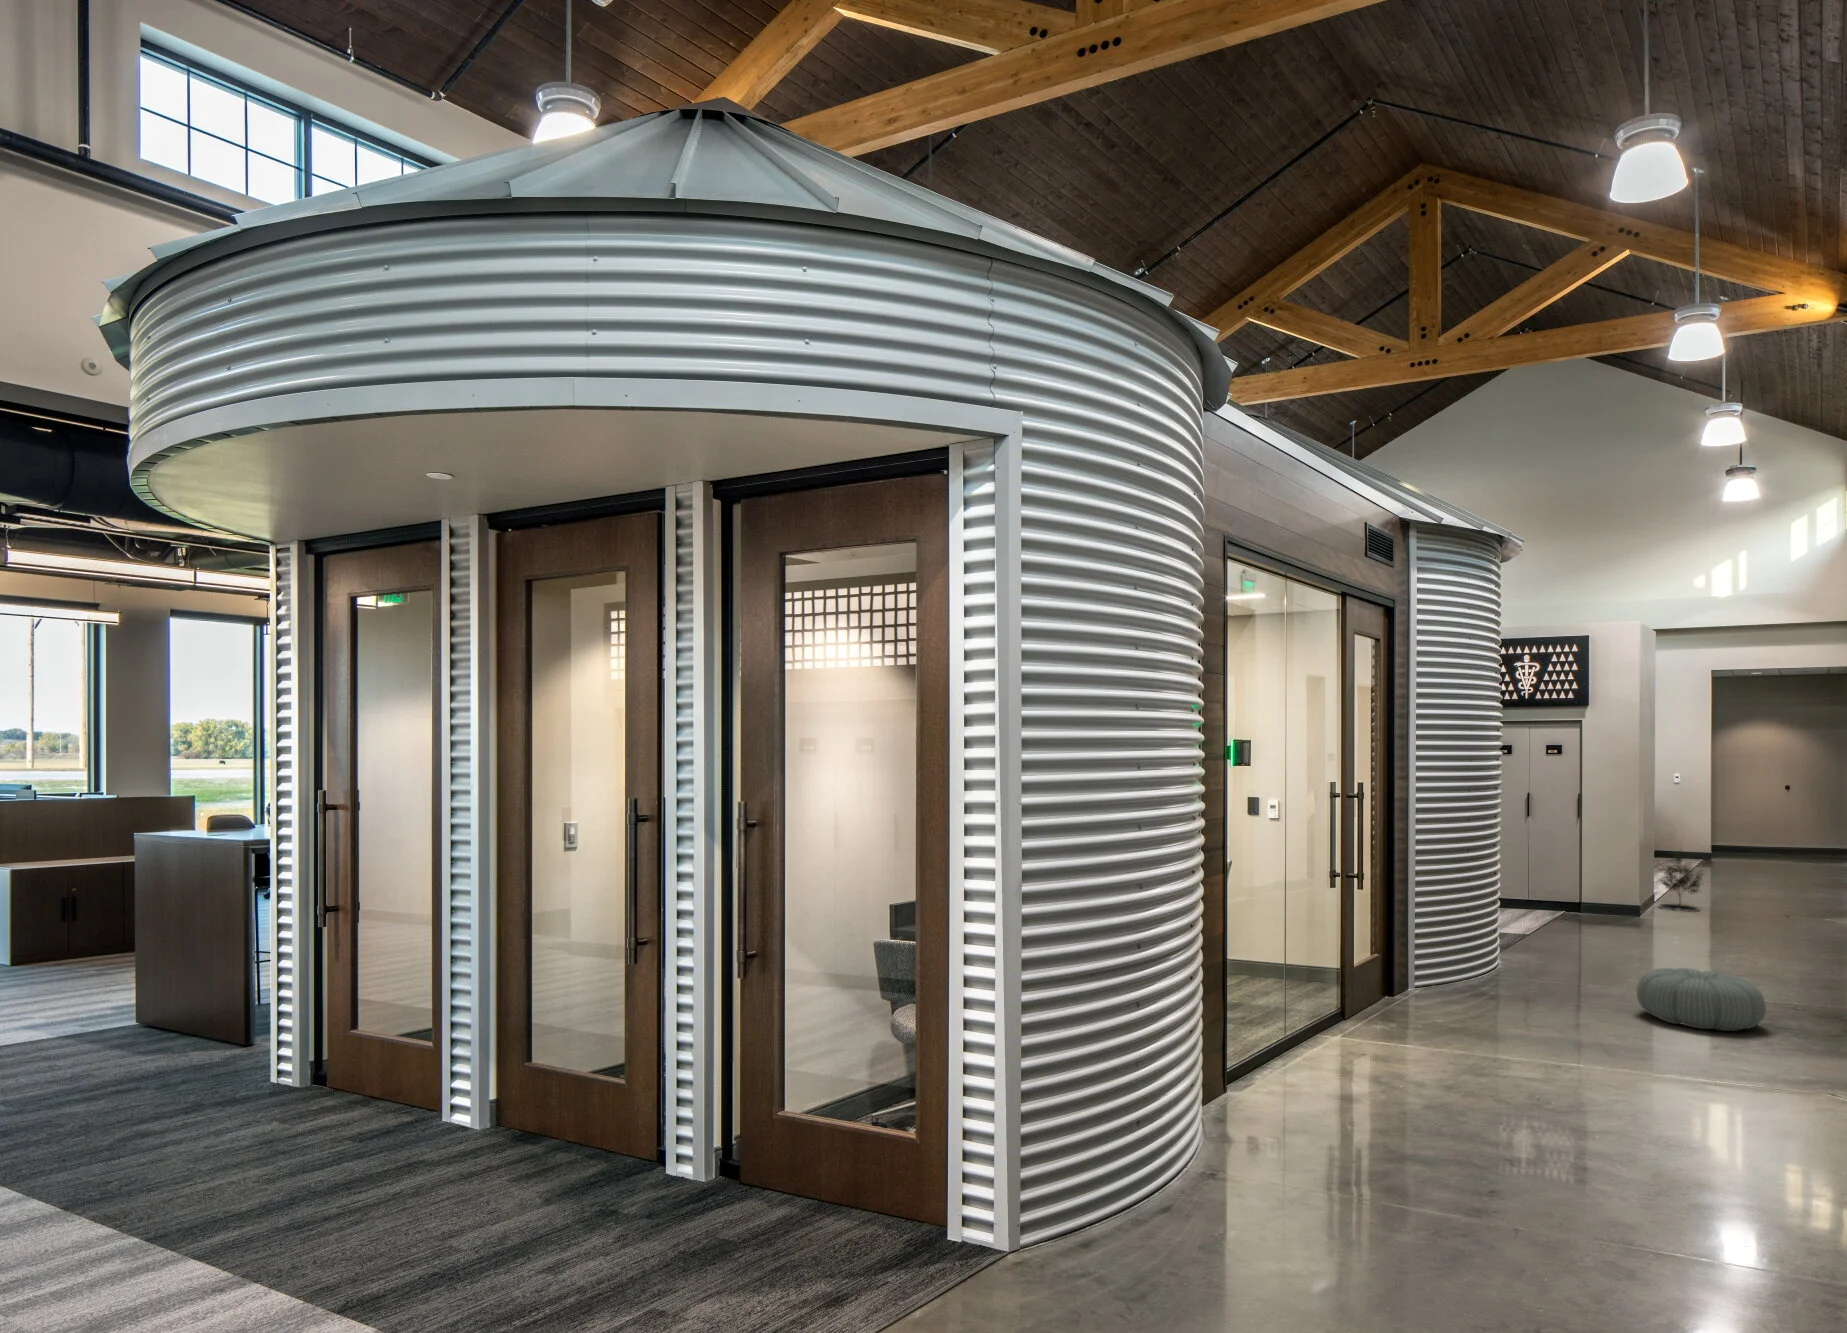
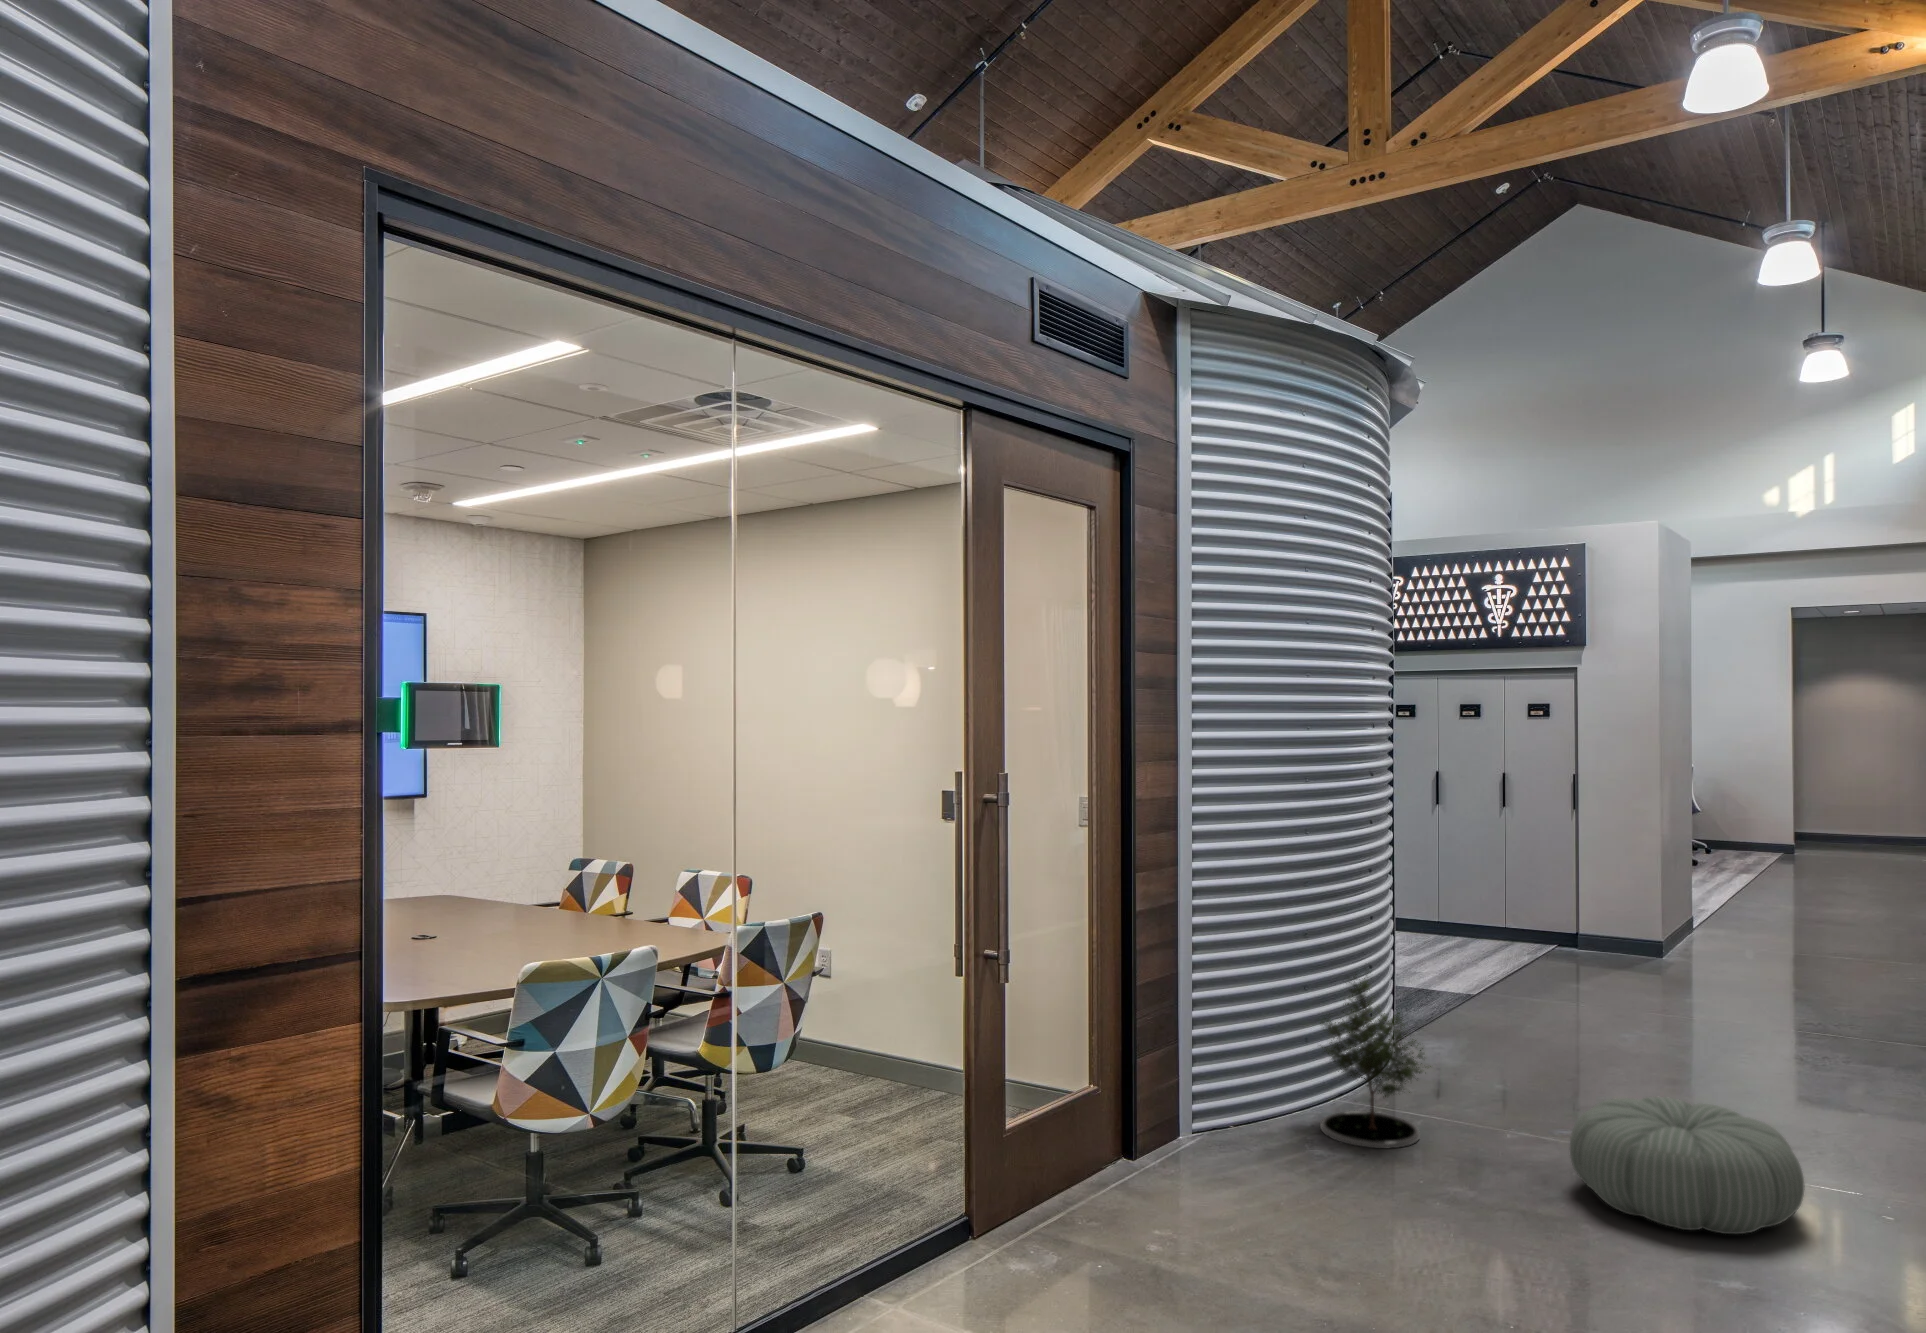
potted tree: present [1659,852,1703,912] -> present [1320,968,1431,1148]

